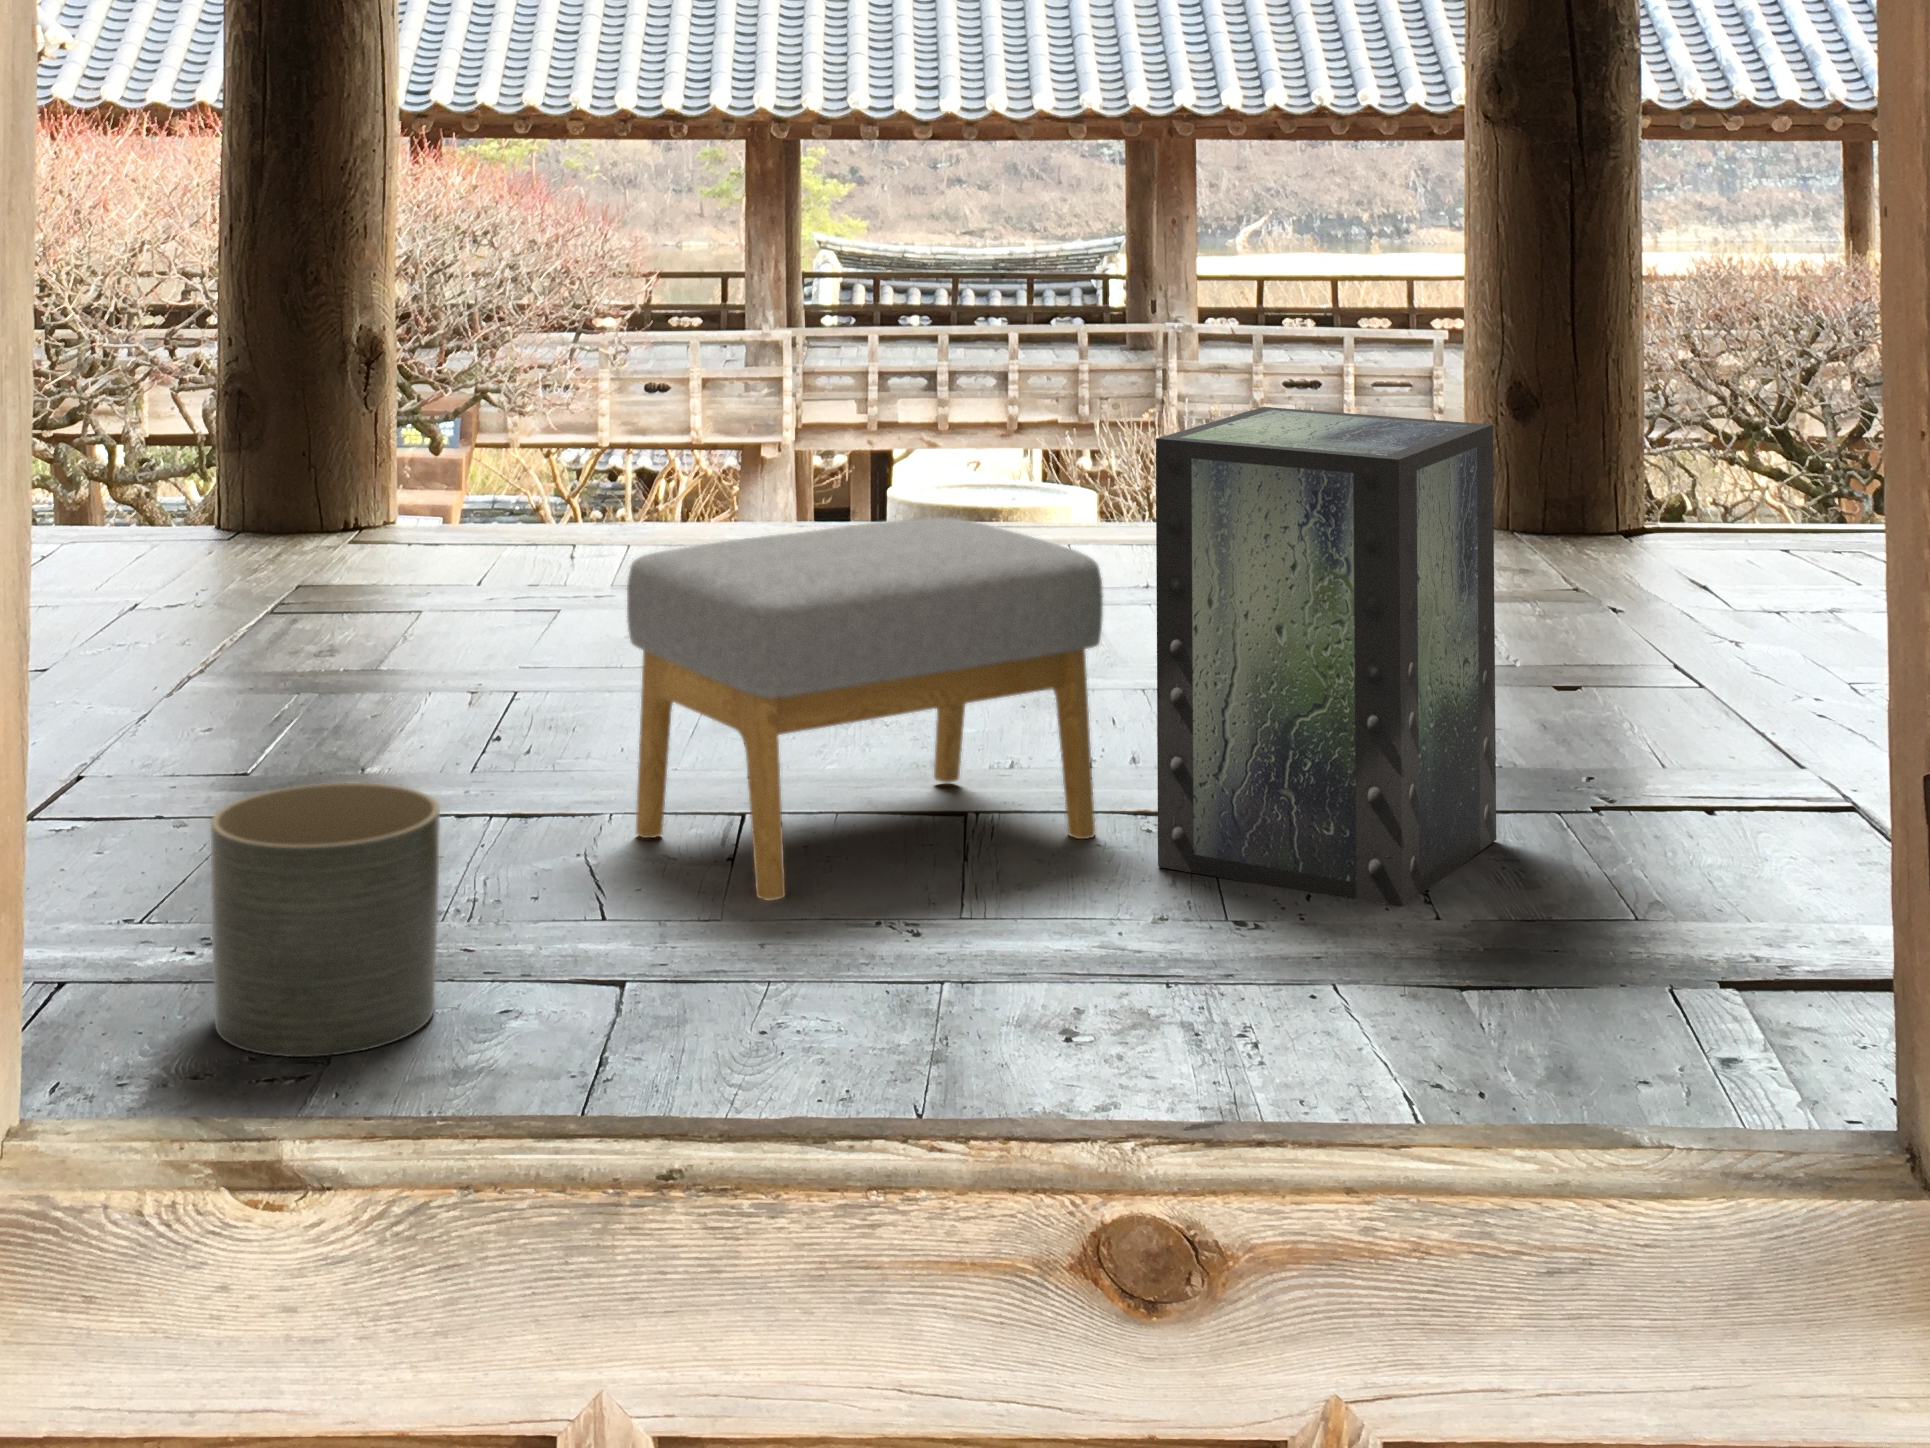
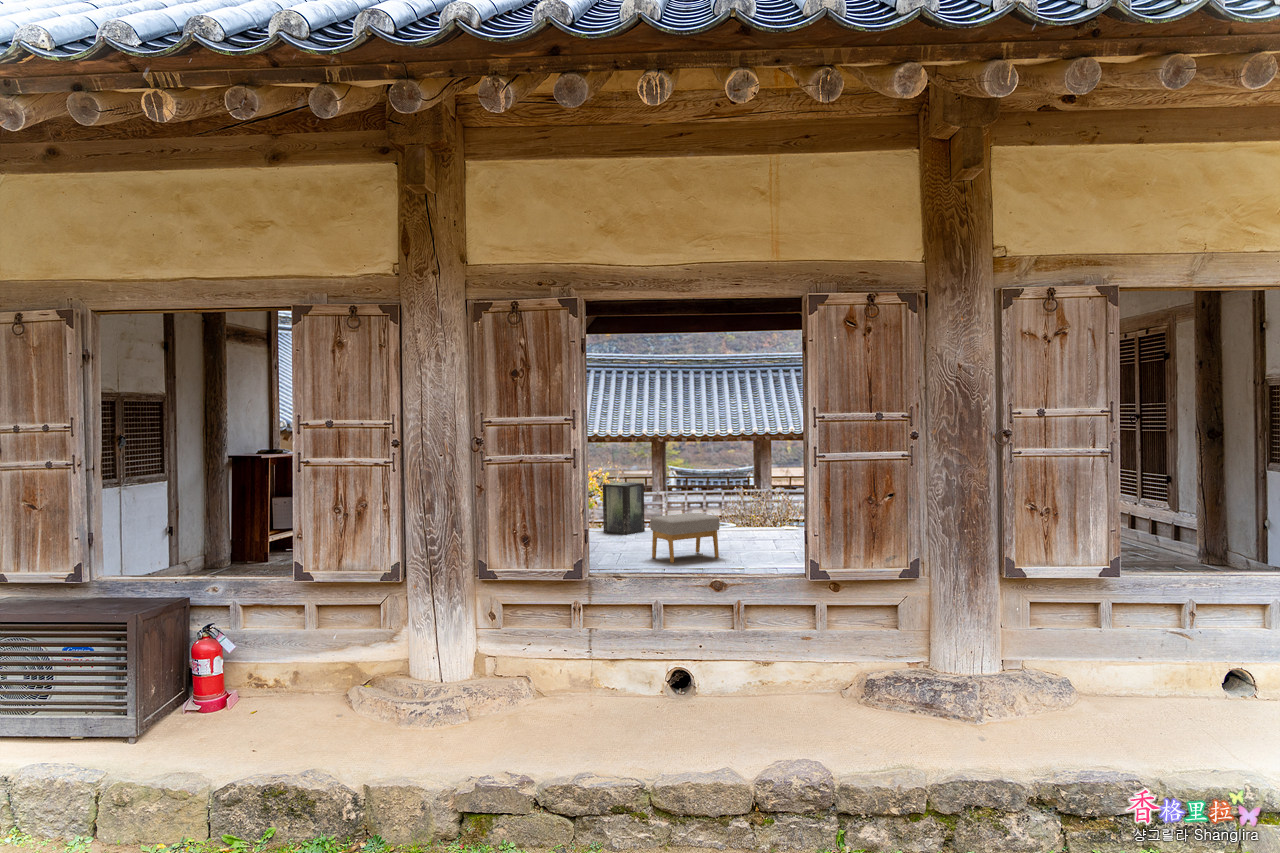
storage box: present [1156,407,1496,907] -> present [603,482,645,535]
planter: present [211,783,440,1057] -> none [602,543,631,573]

